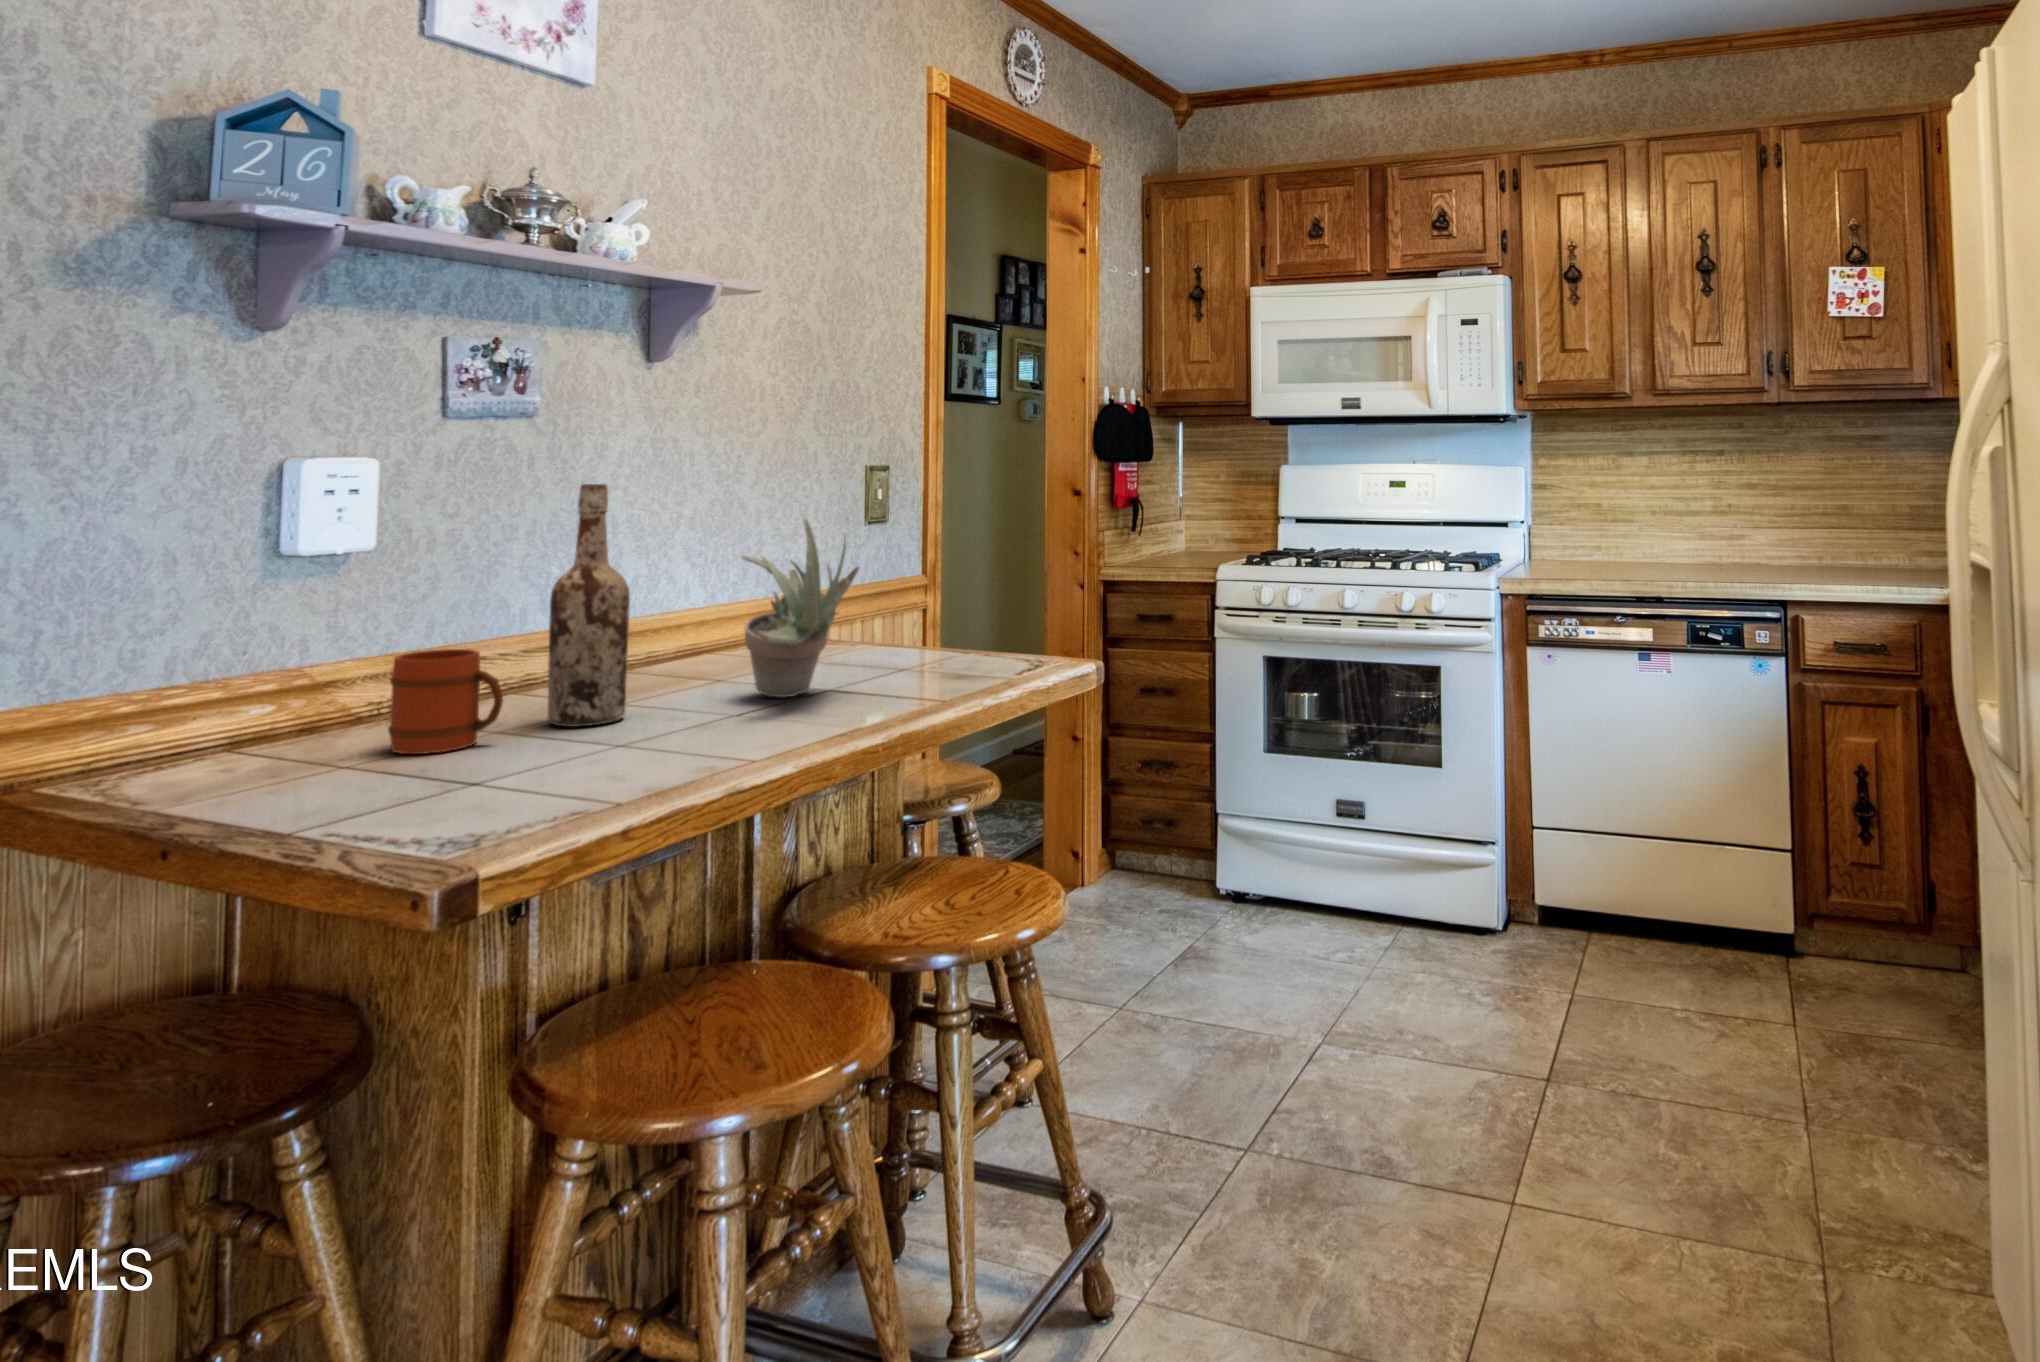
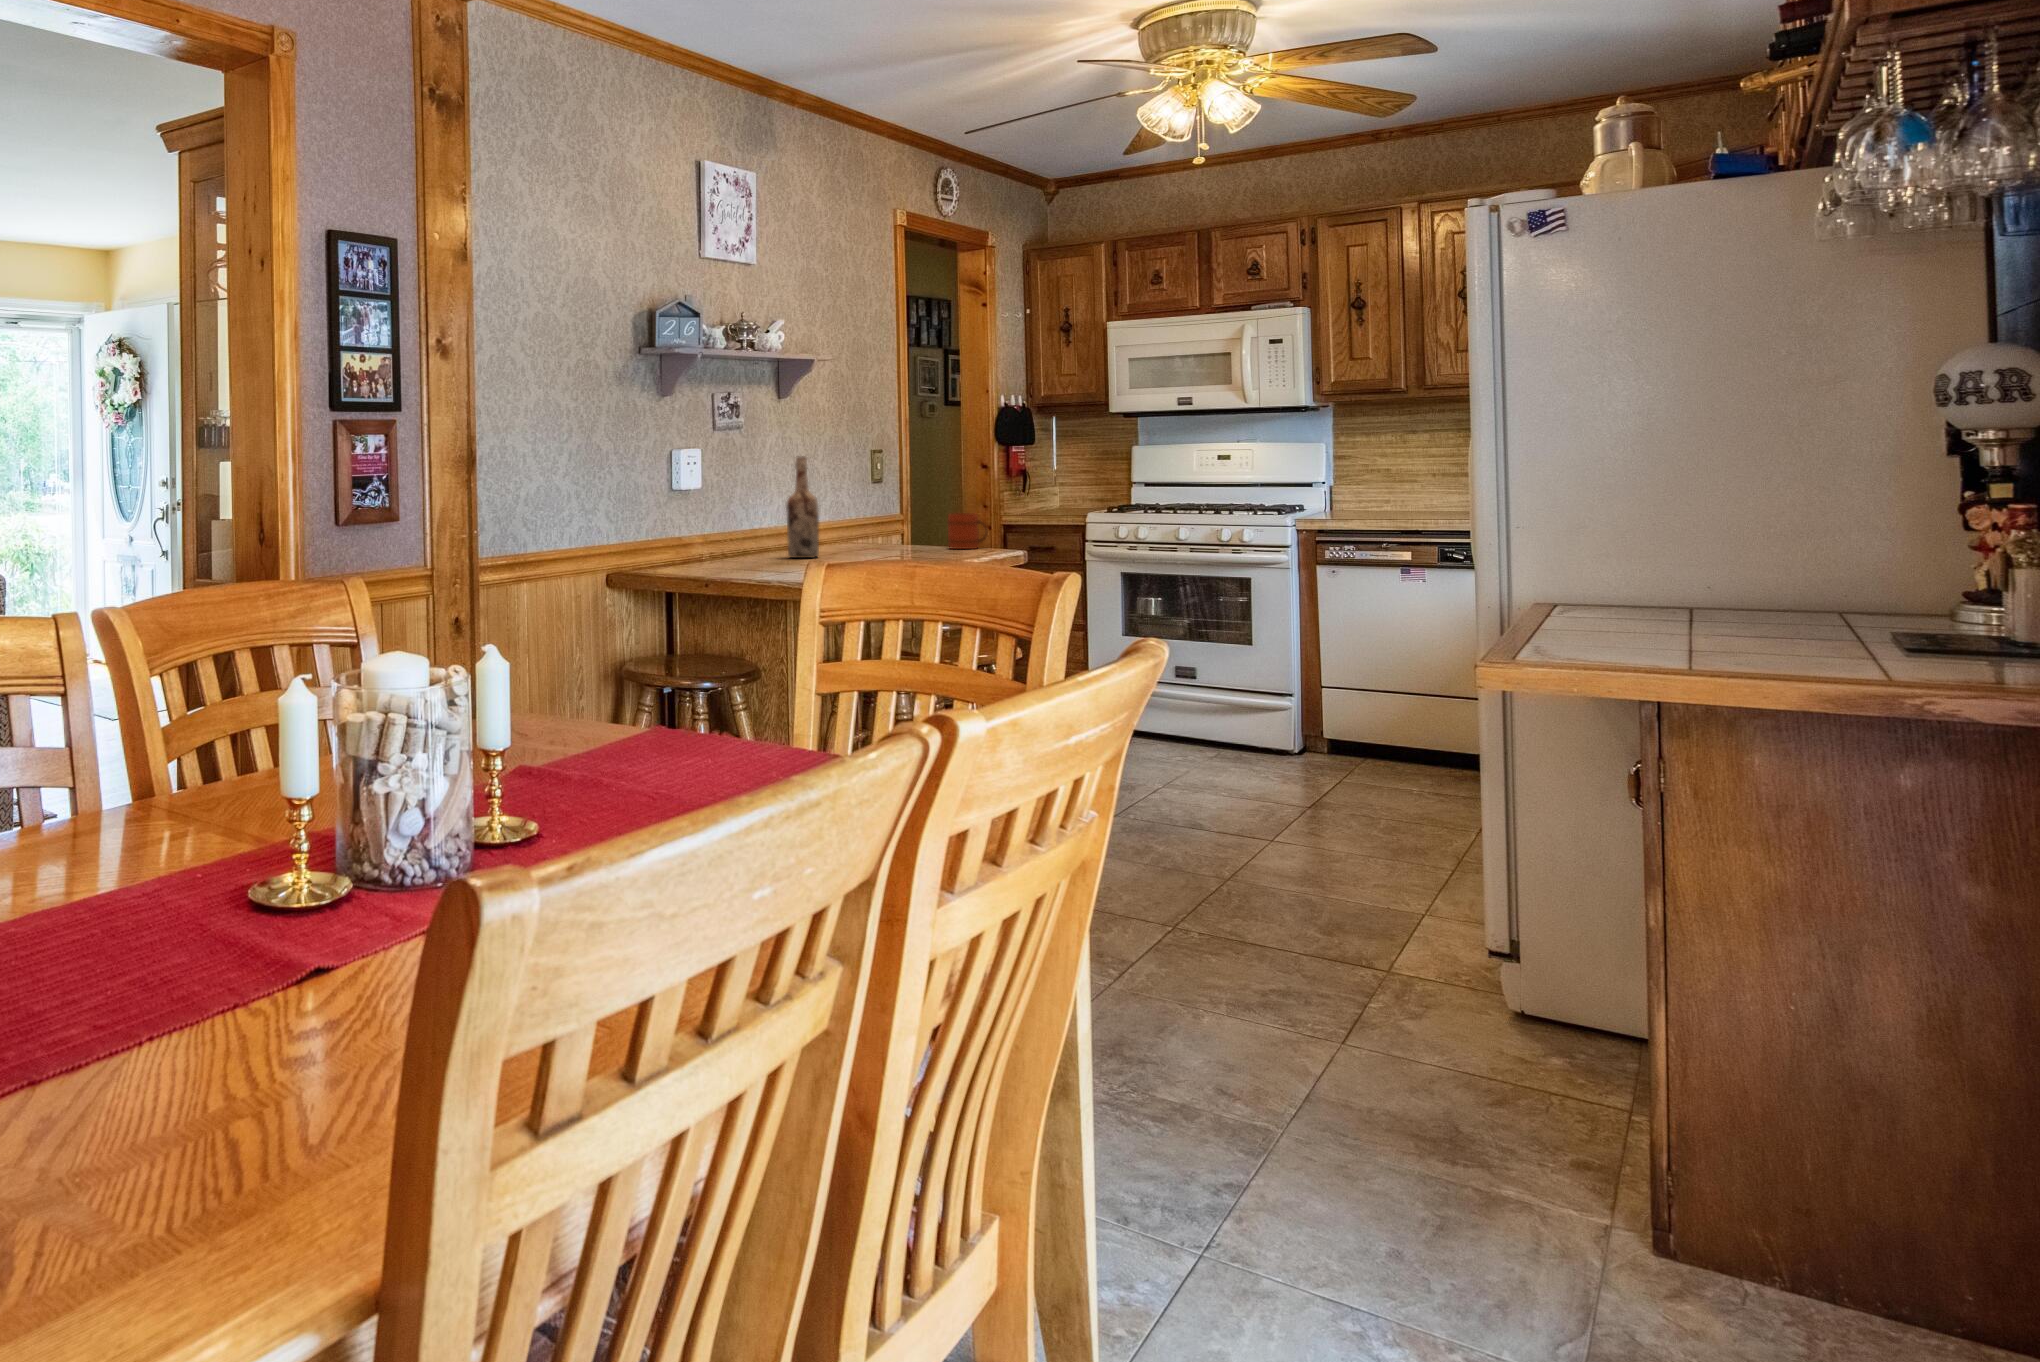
succulent plant: present [742,519,859,697] -> none [856,471,912,553]
mug: present [388,649,503,754] -> present [948,513,988,549]

